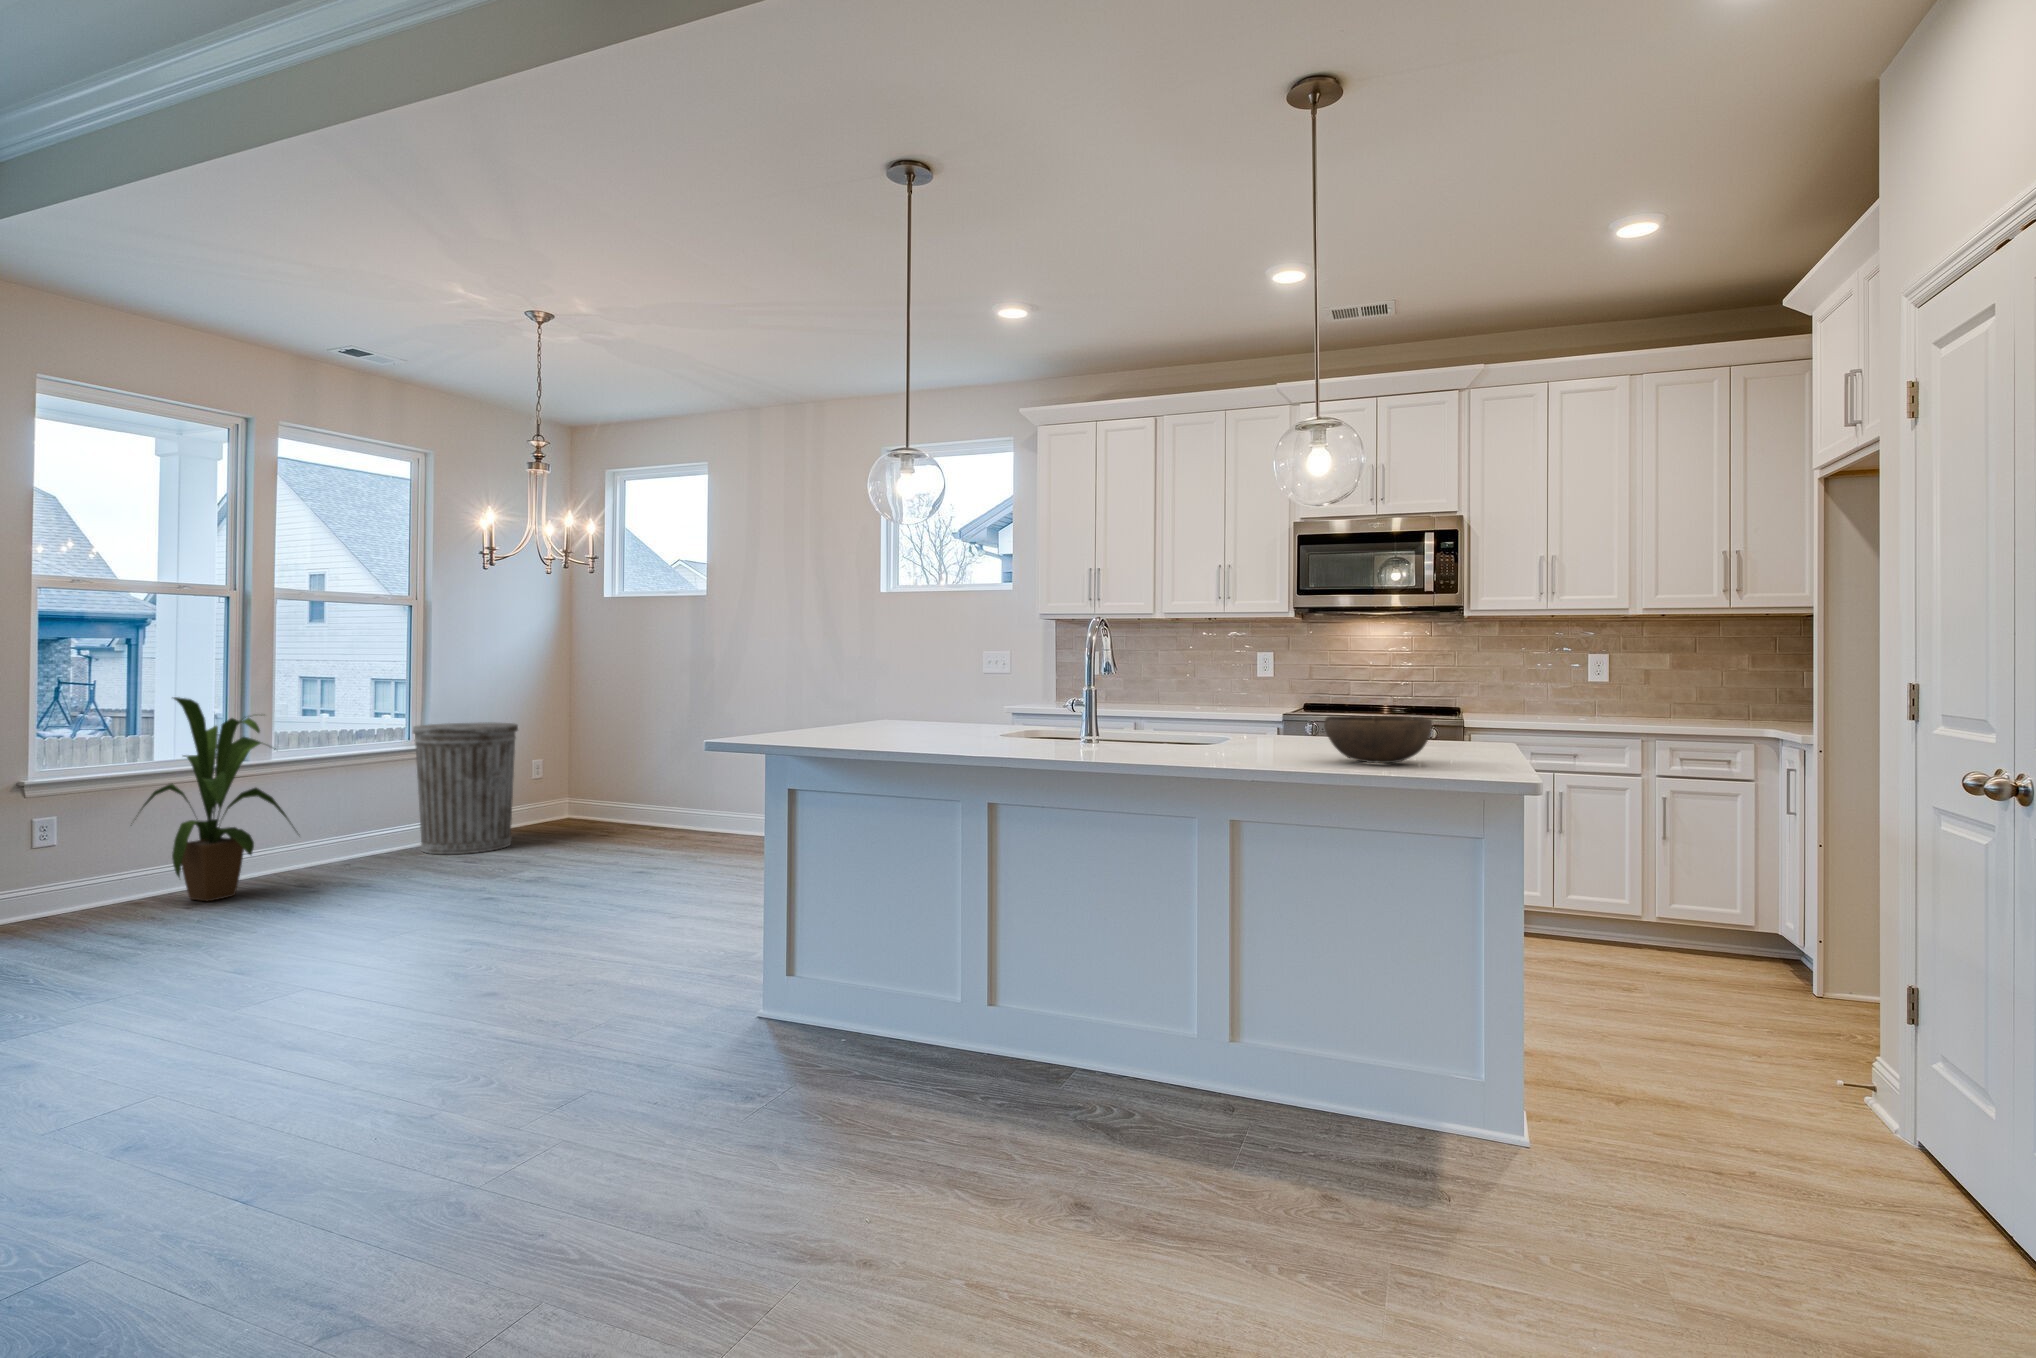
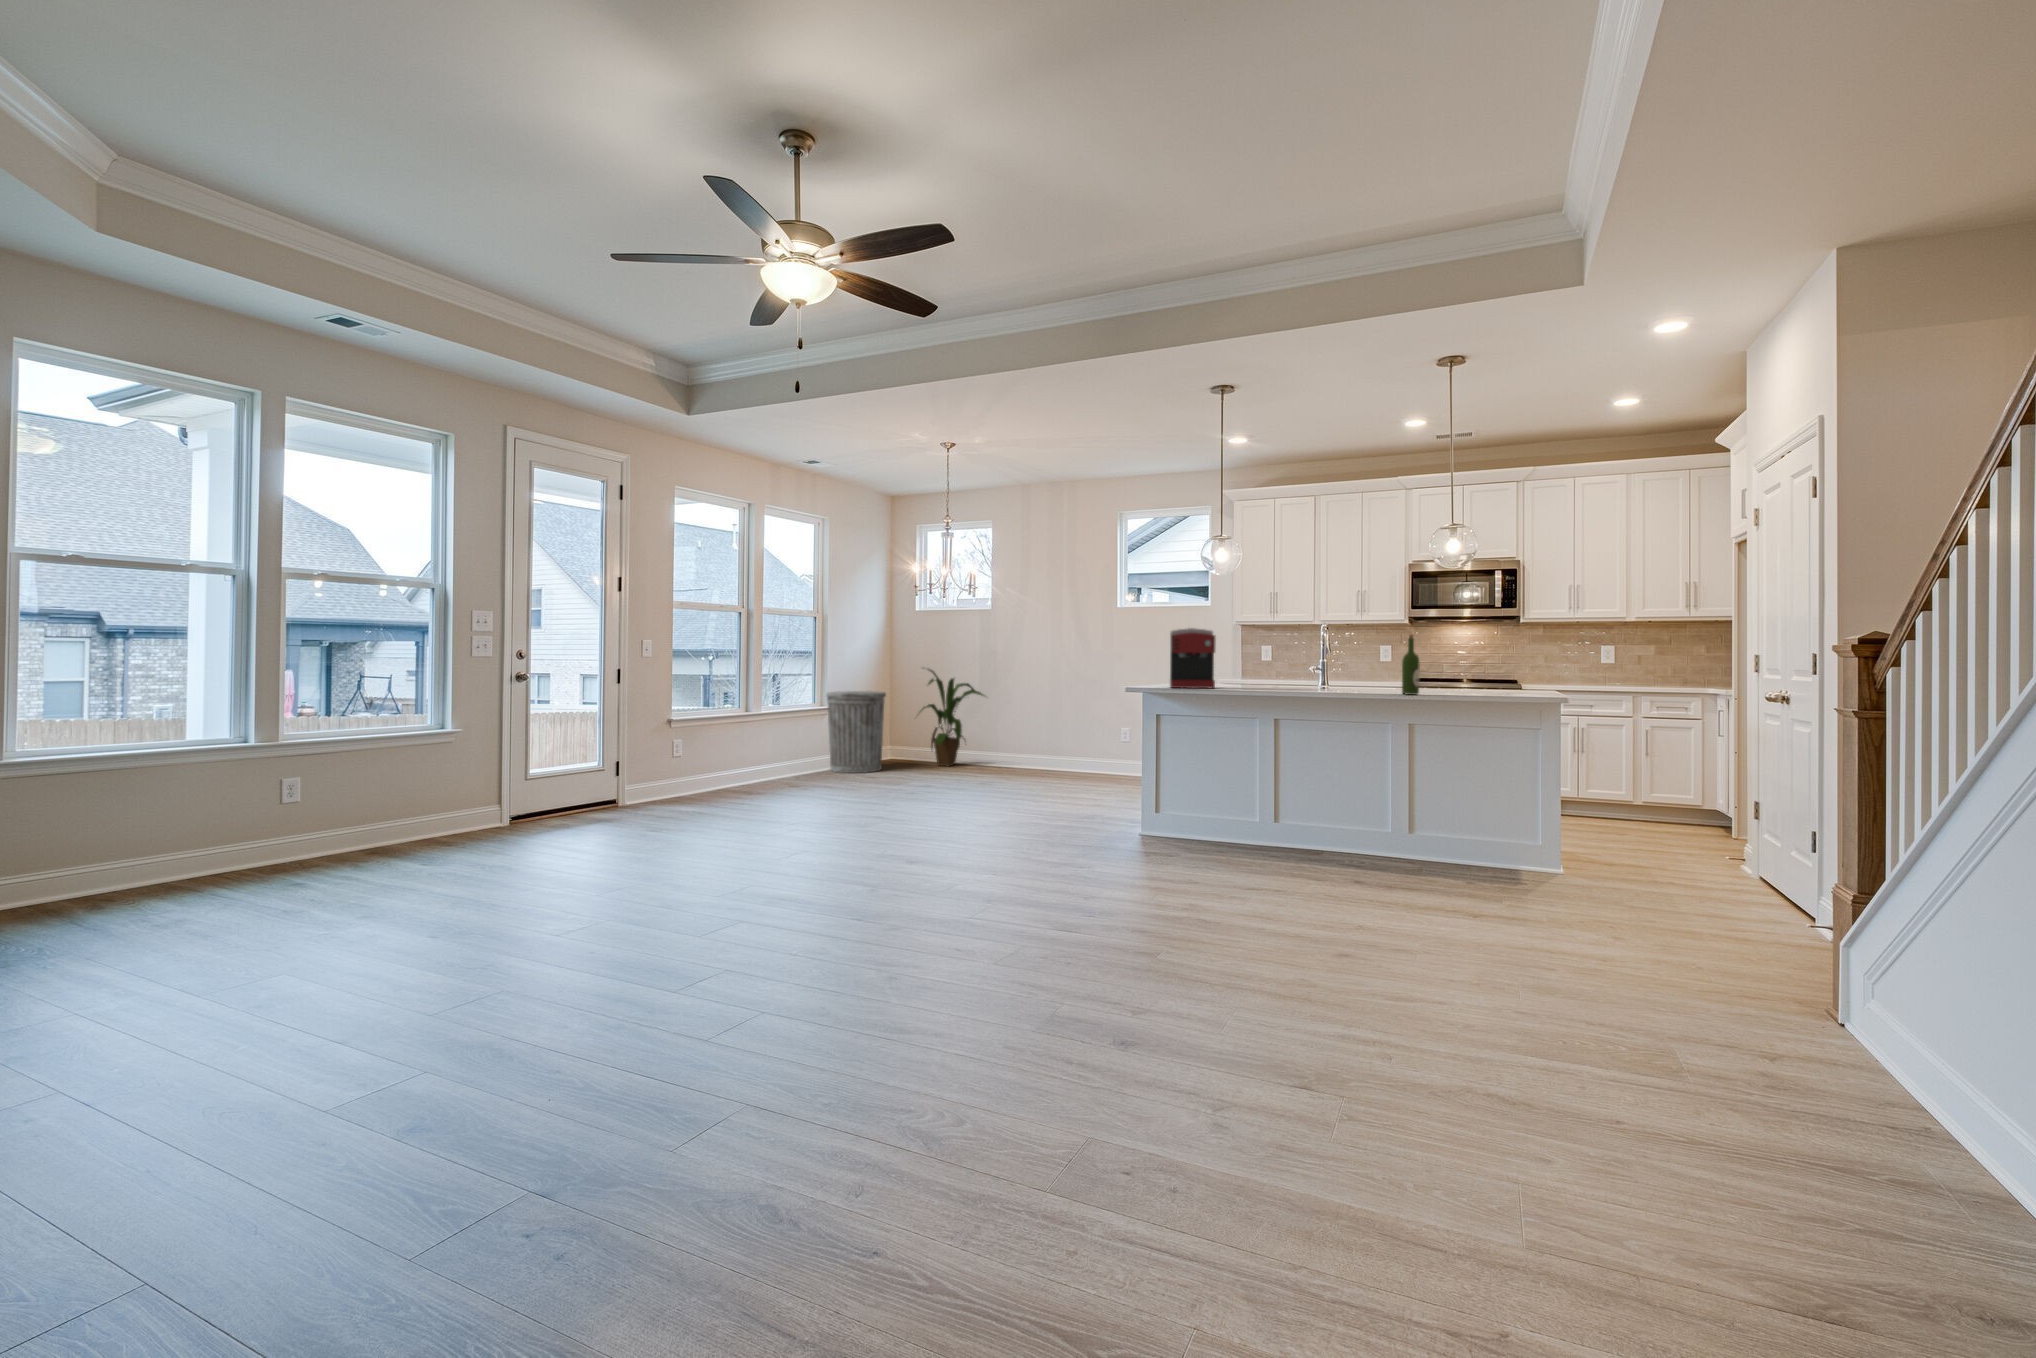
coffee maker: none [816,624,912,738] -> present [1170,628,1216,689]
wine bottle: none [1211,636,1244,760] -> present [1402,634,1420,695]
house plant: present [141,697,291,901] -> present [920,668,984,766]
bowl: present [1324,716,1432,763] -> none [1460,674,1516,696]

